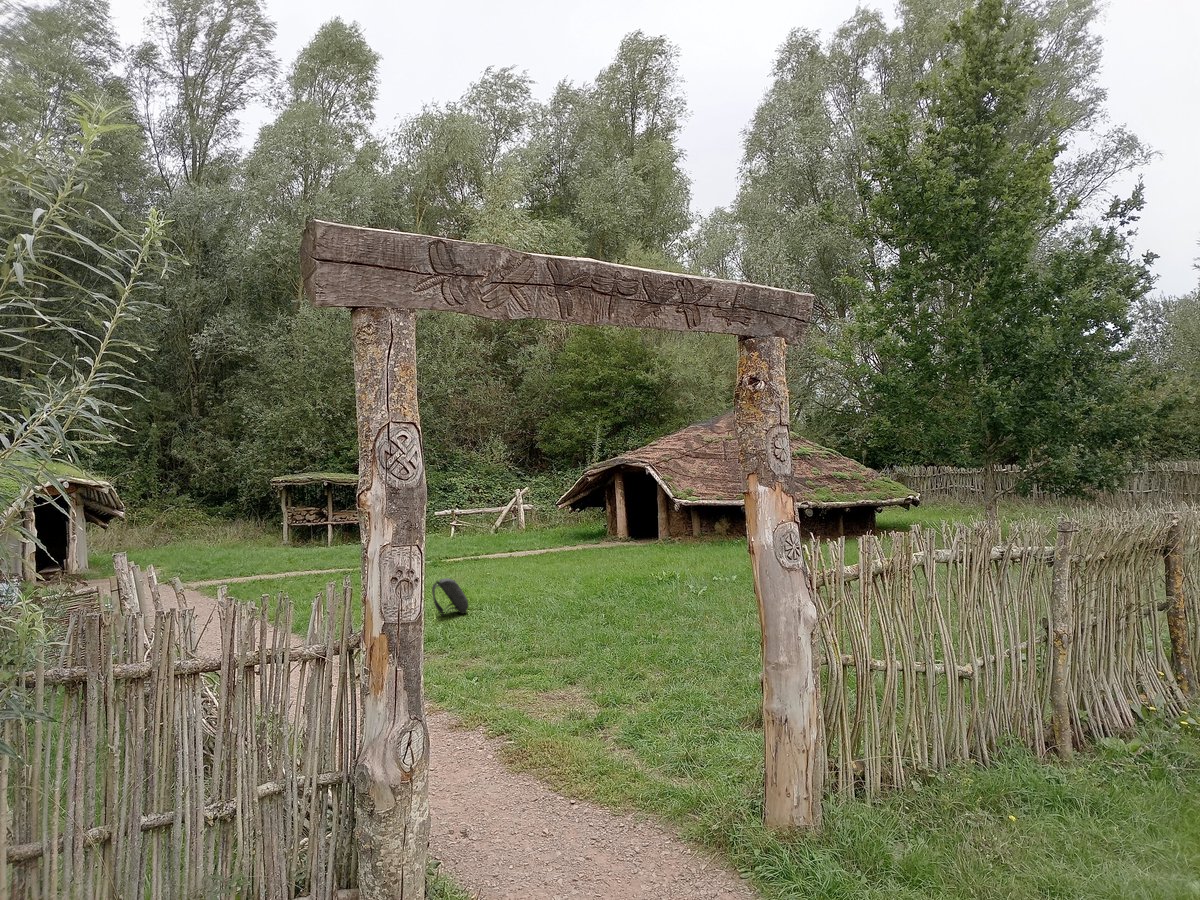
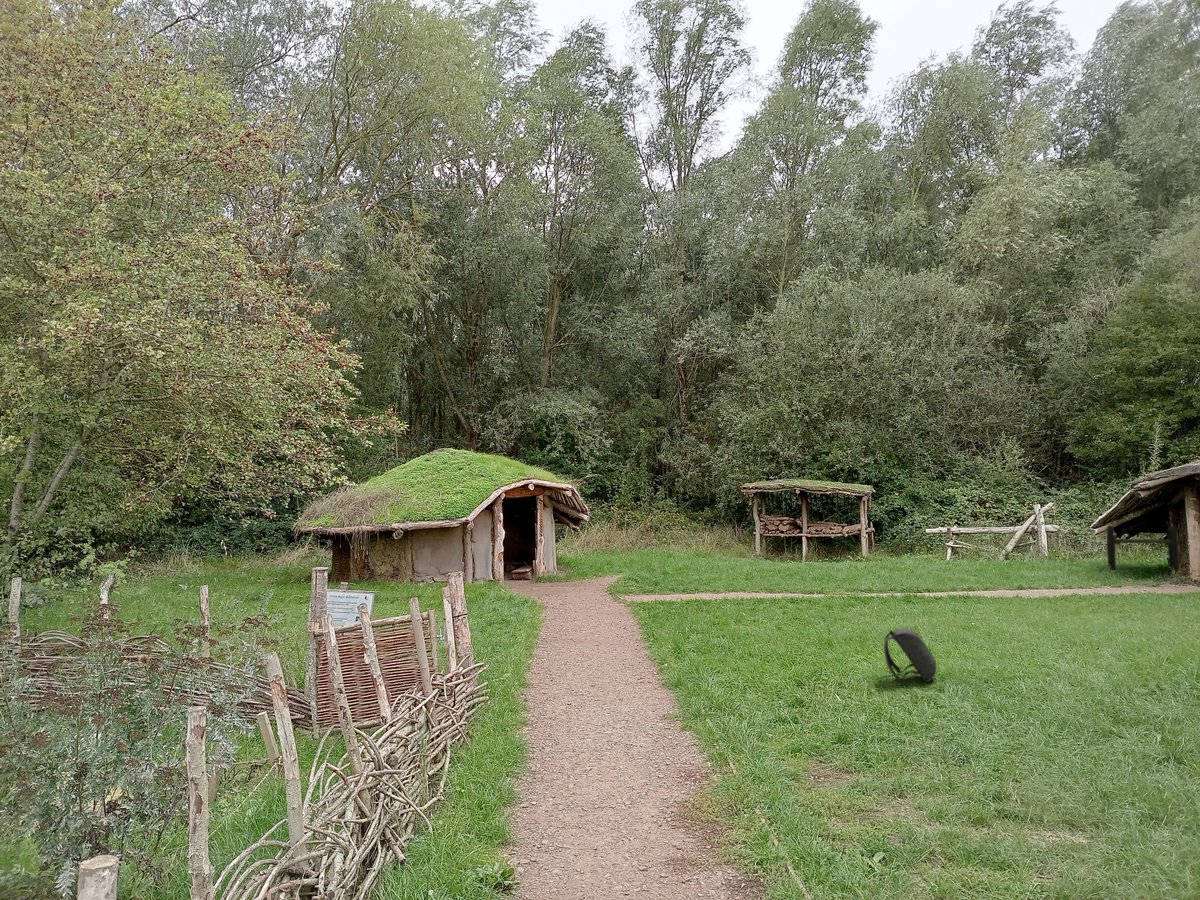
bench: none [566,501,611,534] -> present [1107,526,1179,571]

